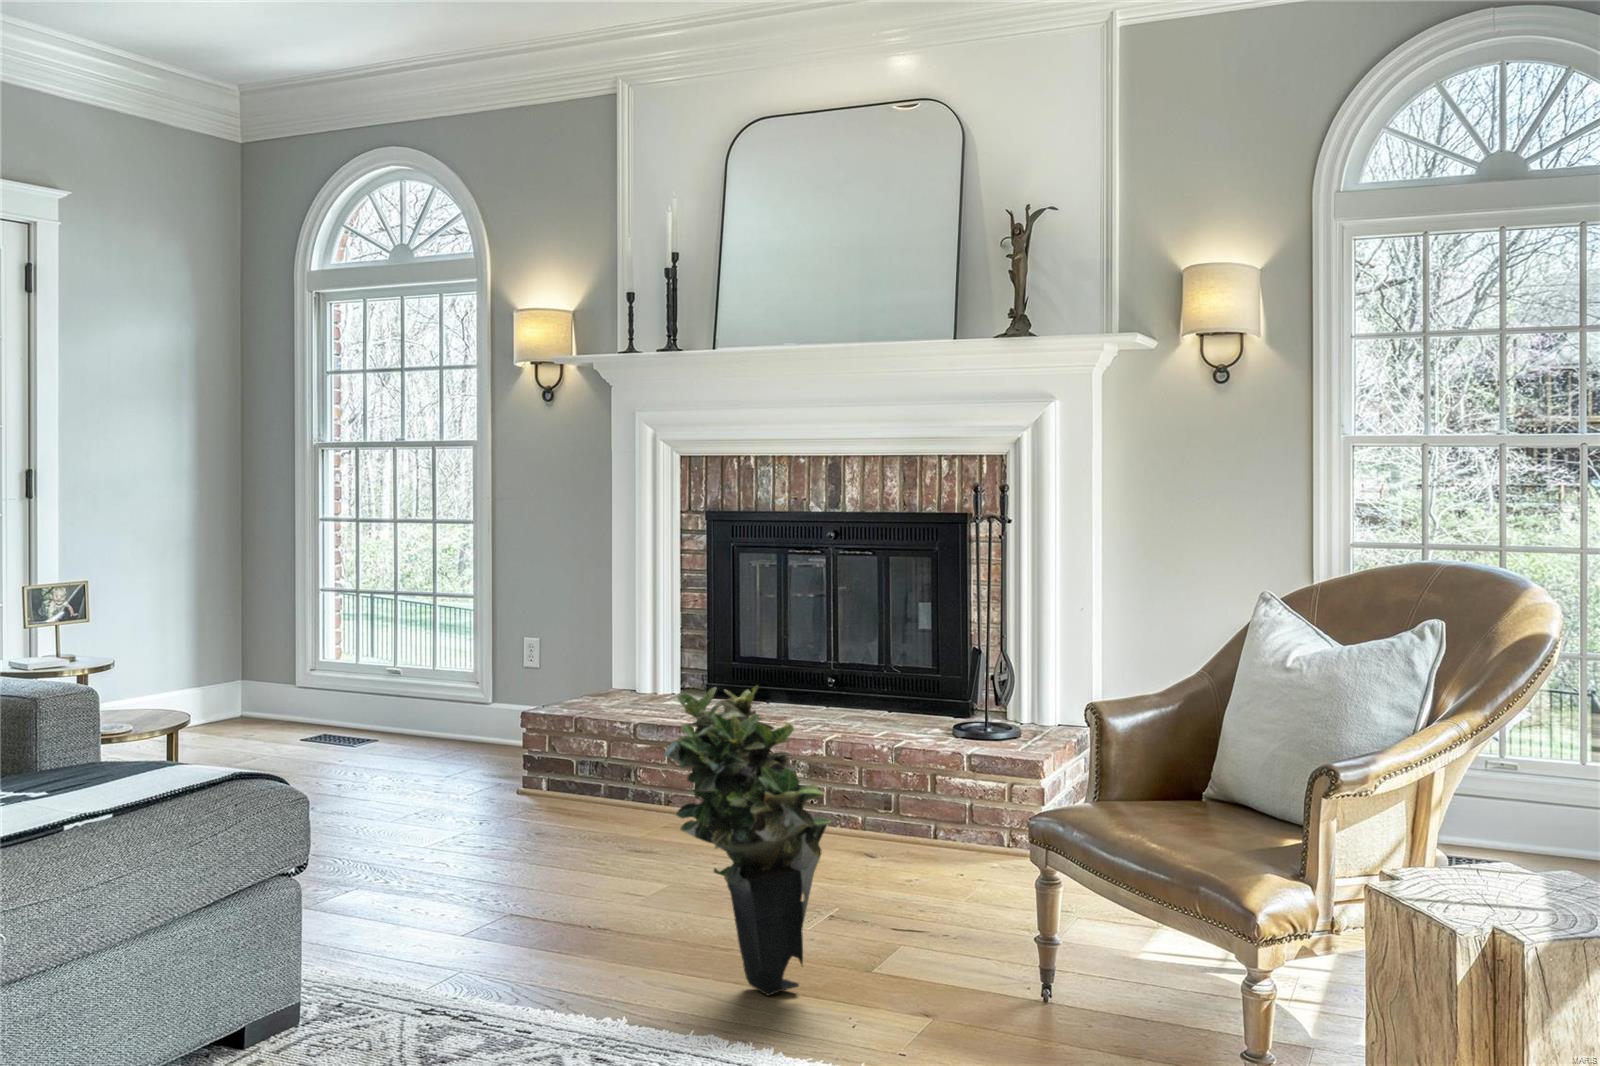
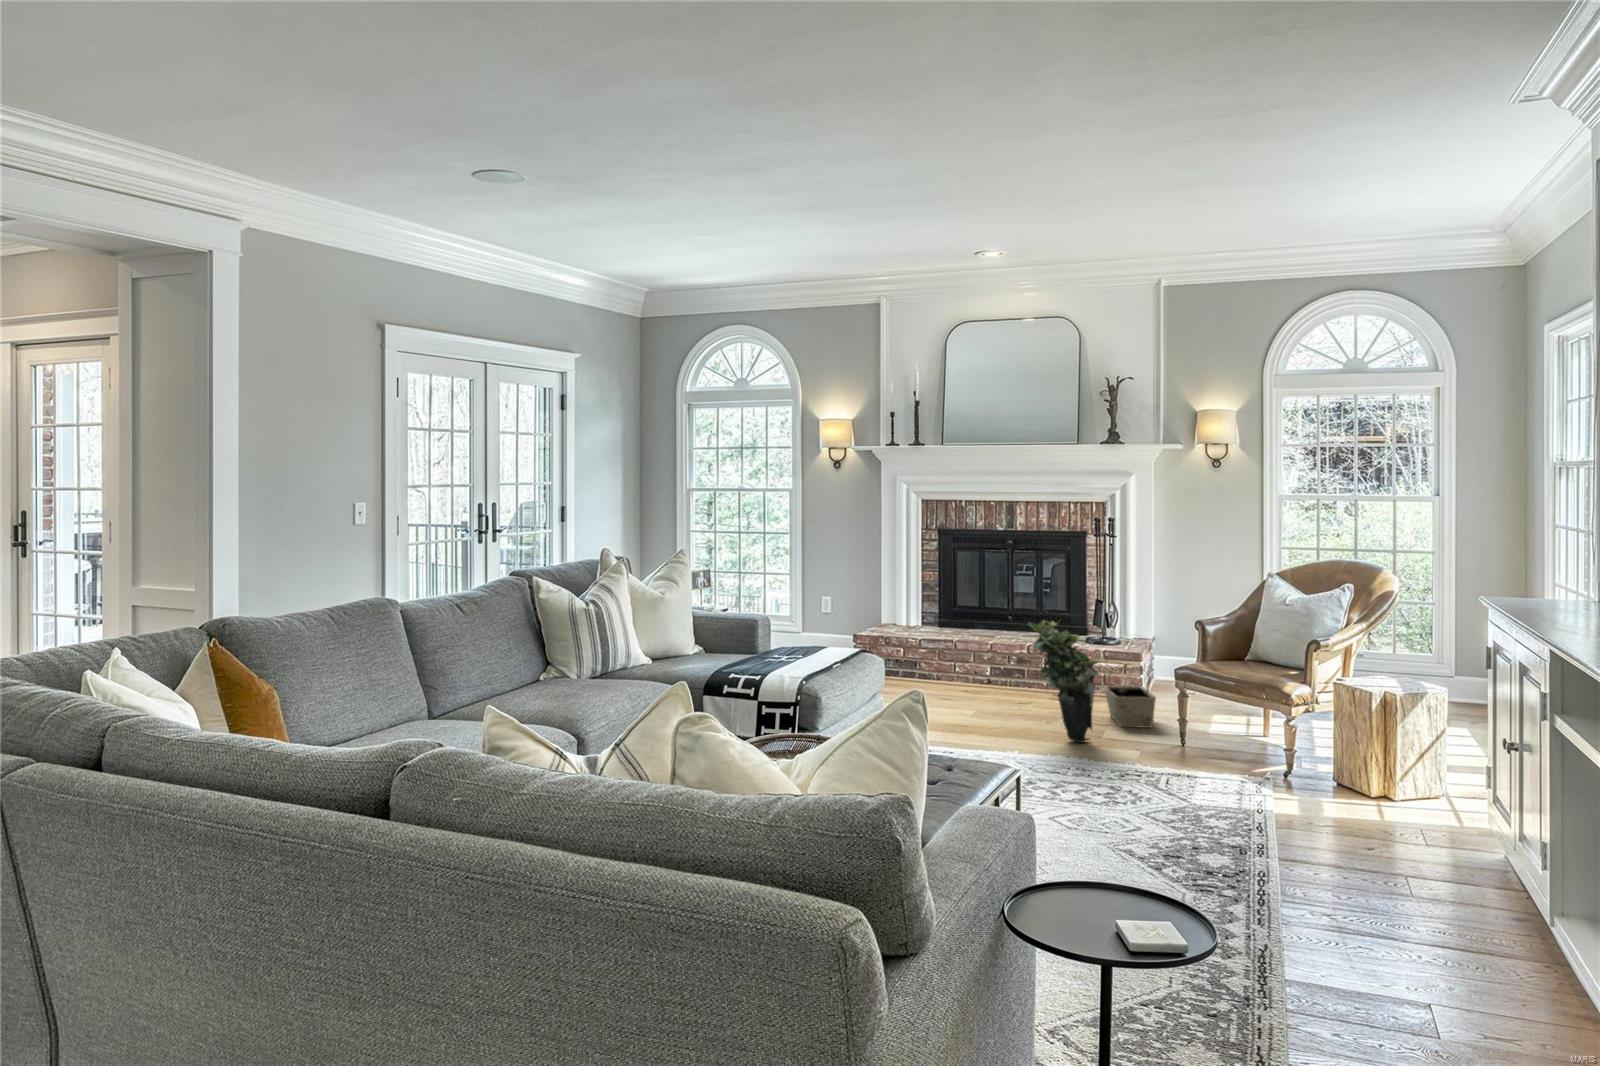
basket: none [906,801,1003,947] -> present [1104,668,1156,728]

